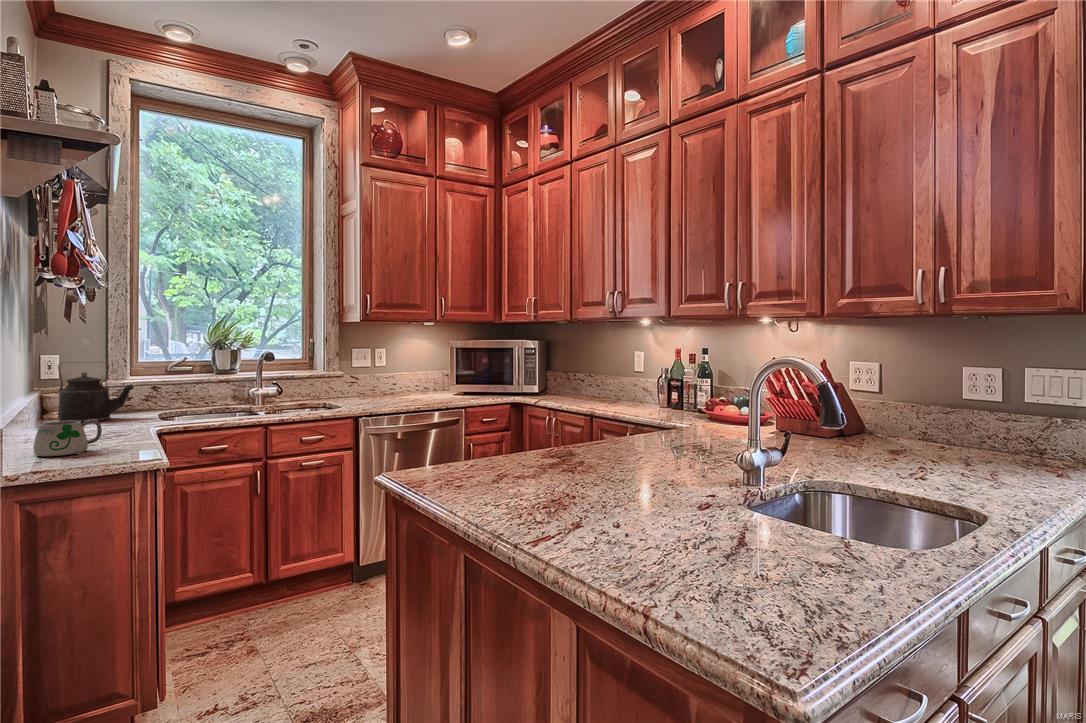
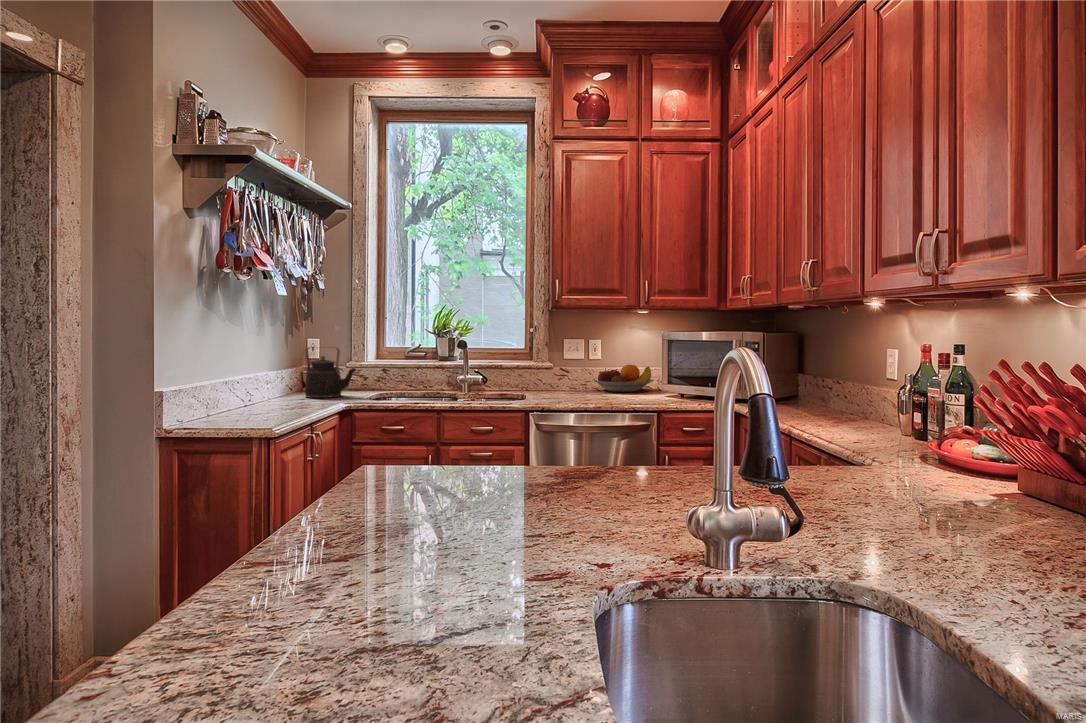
fruit bowl: none [379,372,435,396] -> present [592,365,654,392]
mug: present [33,420,102,456] -> none [219,397,268,425]

